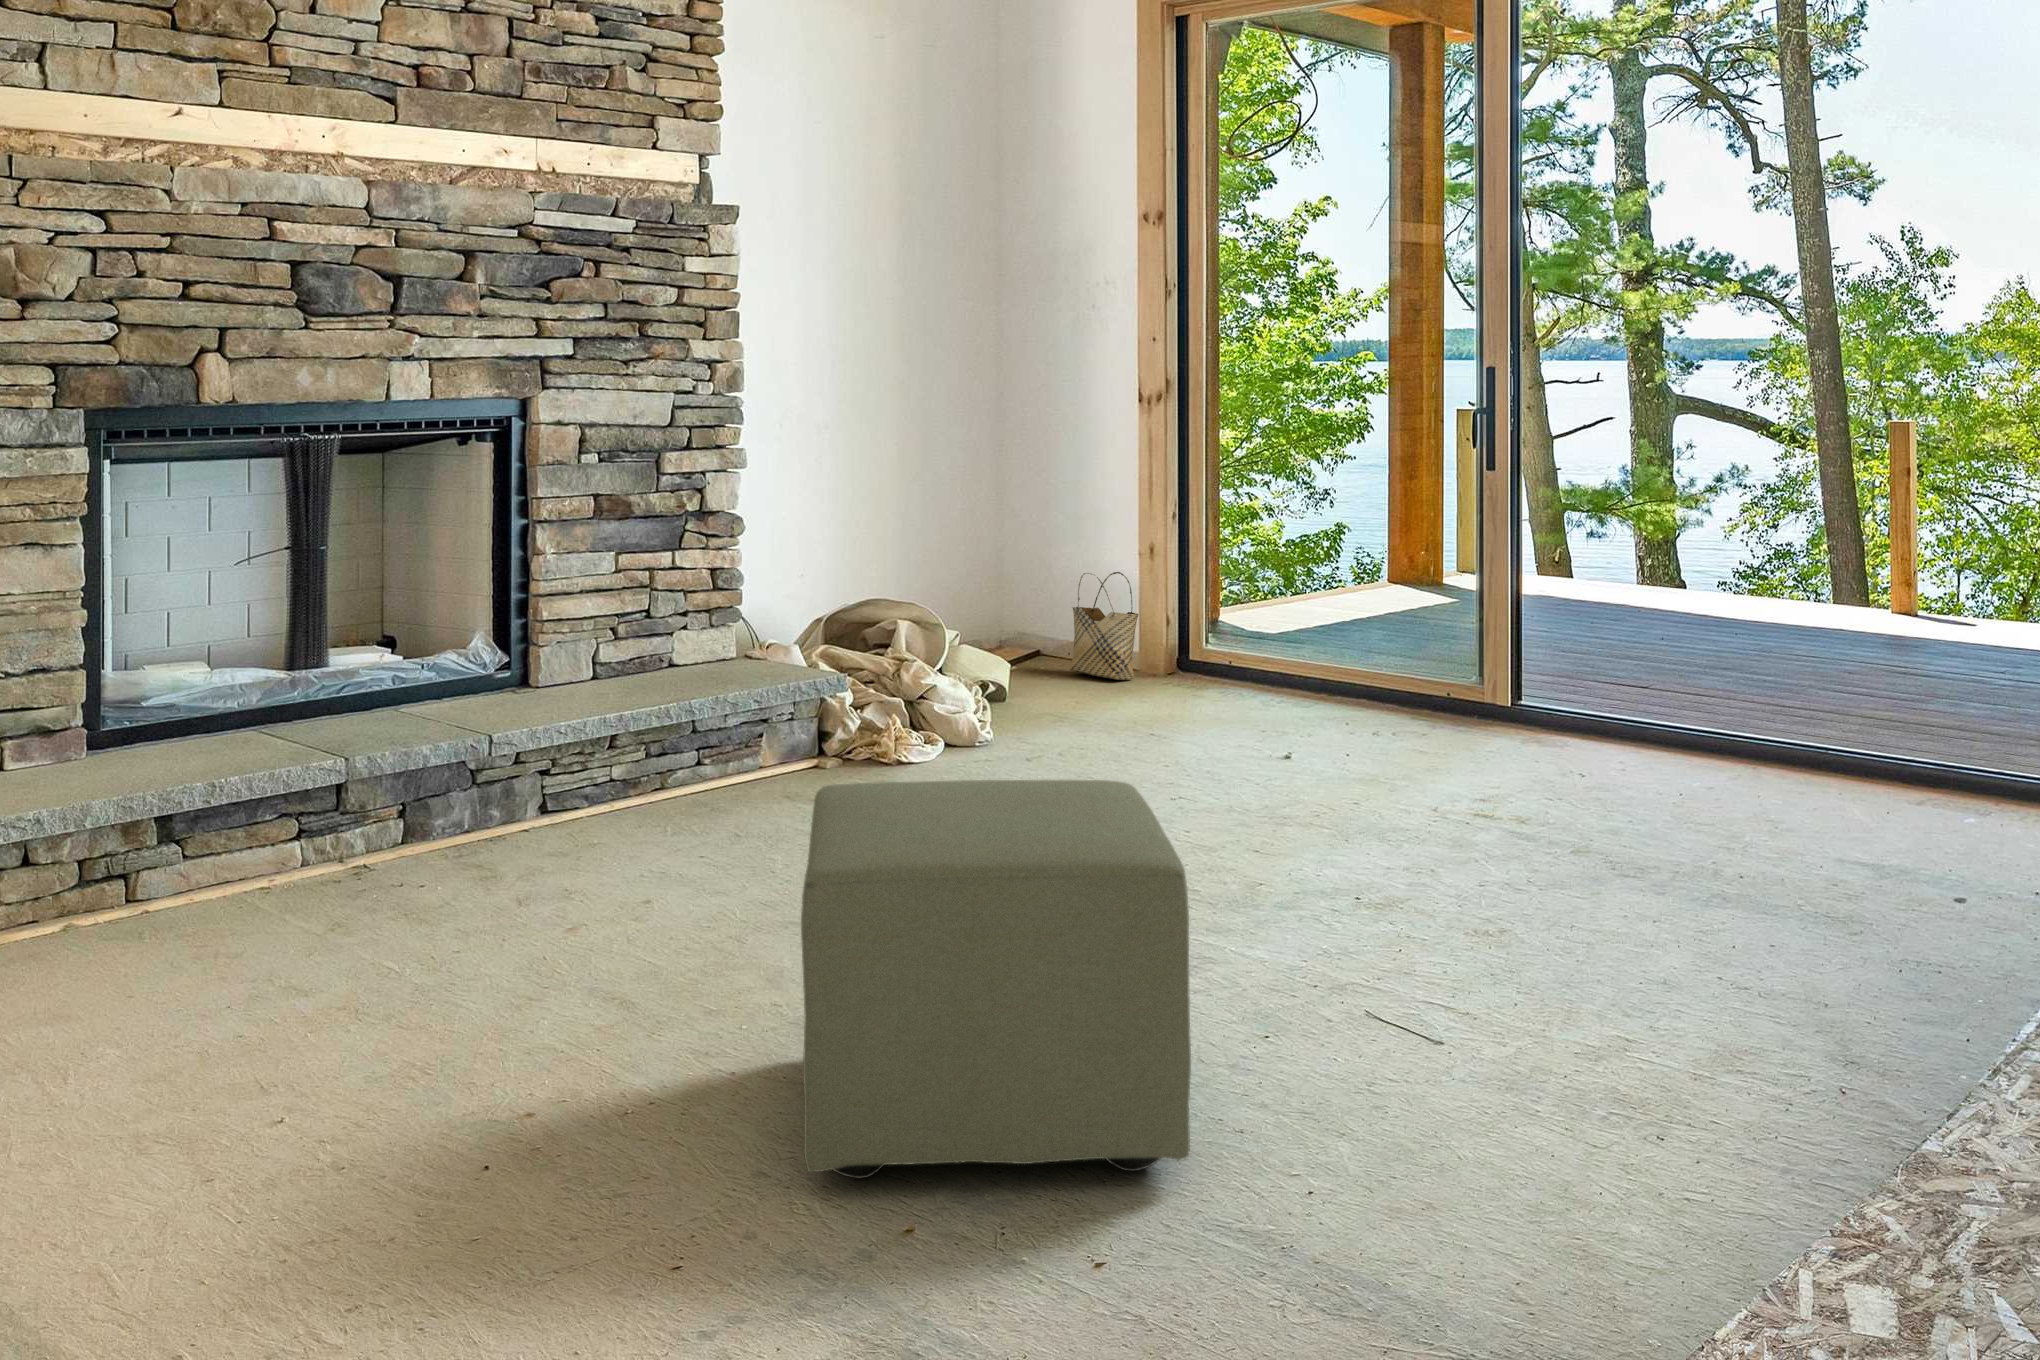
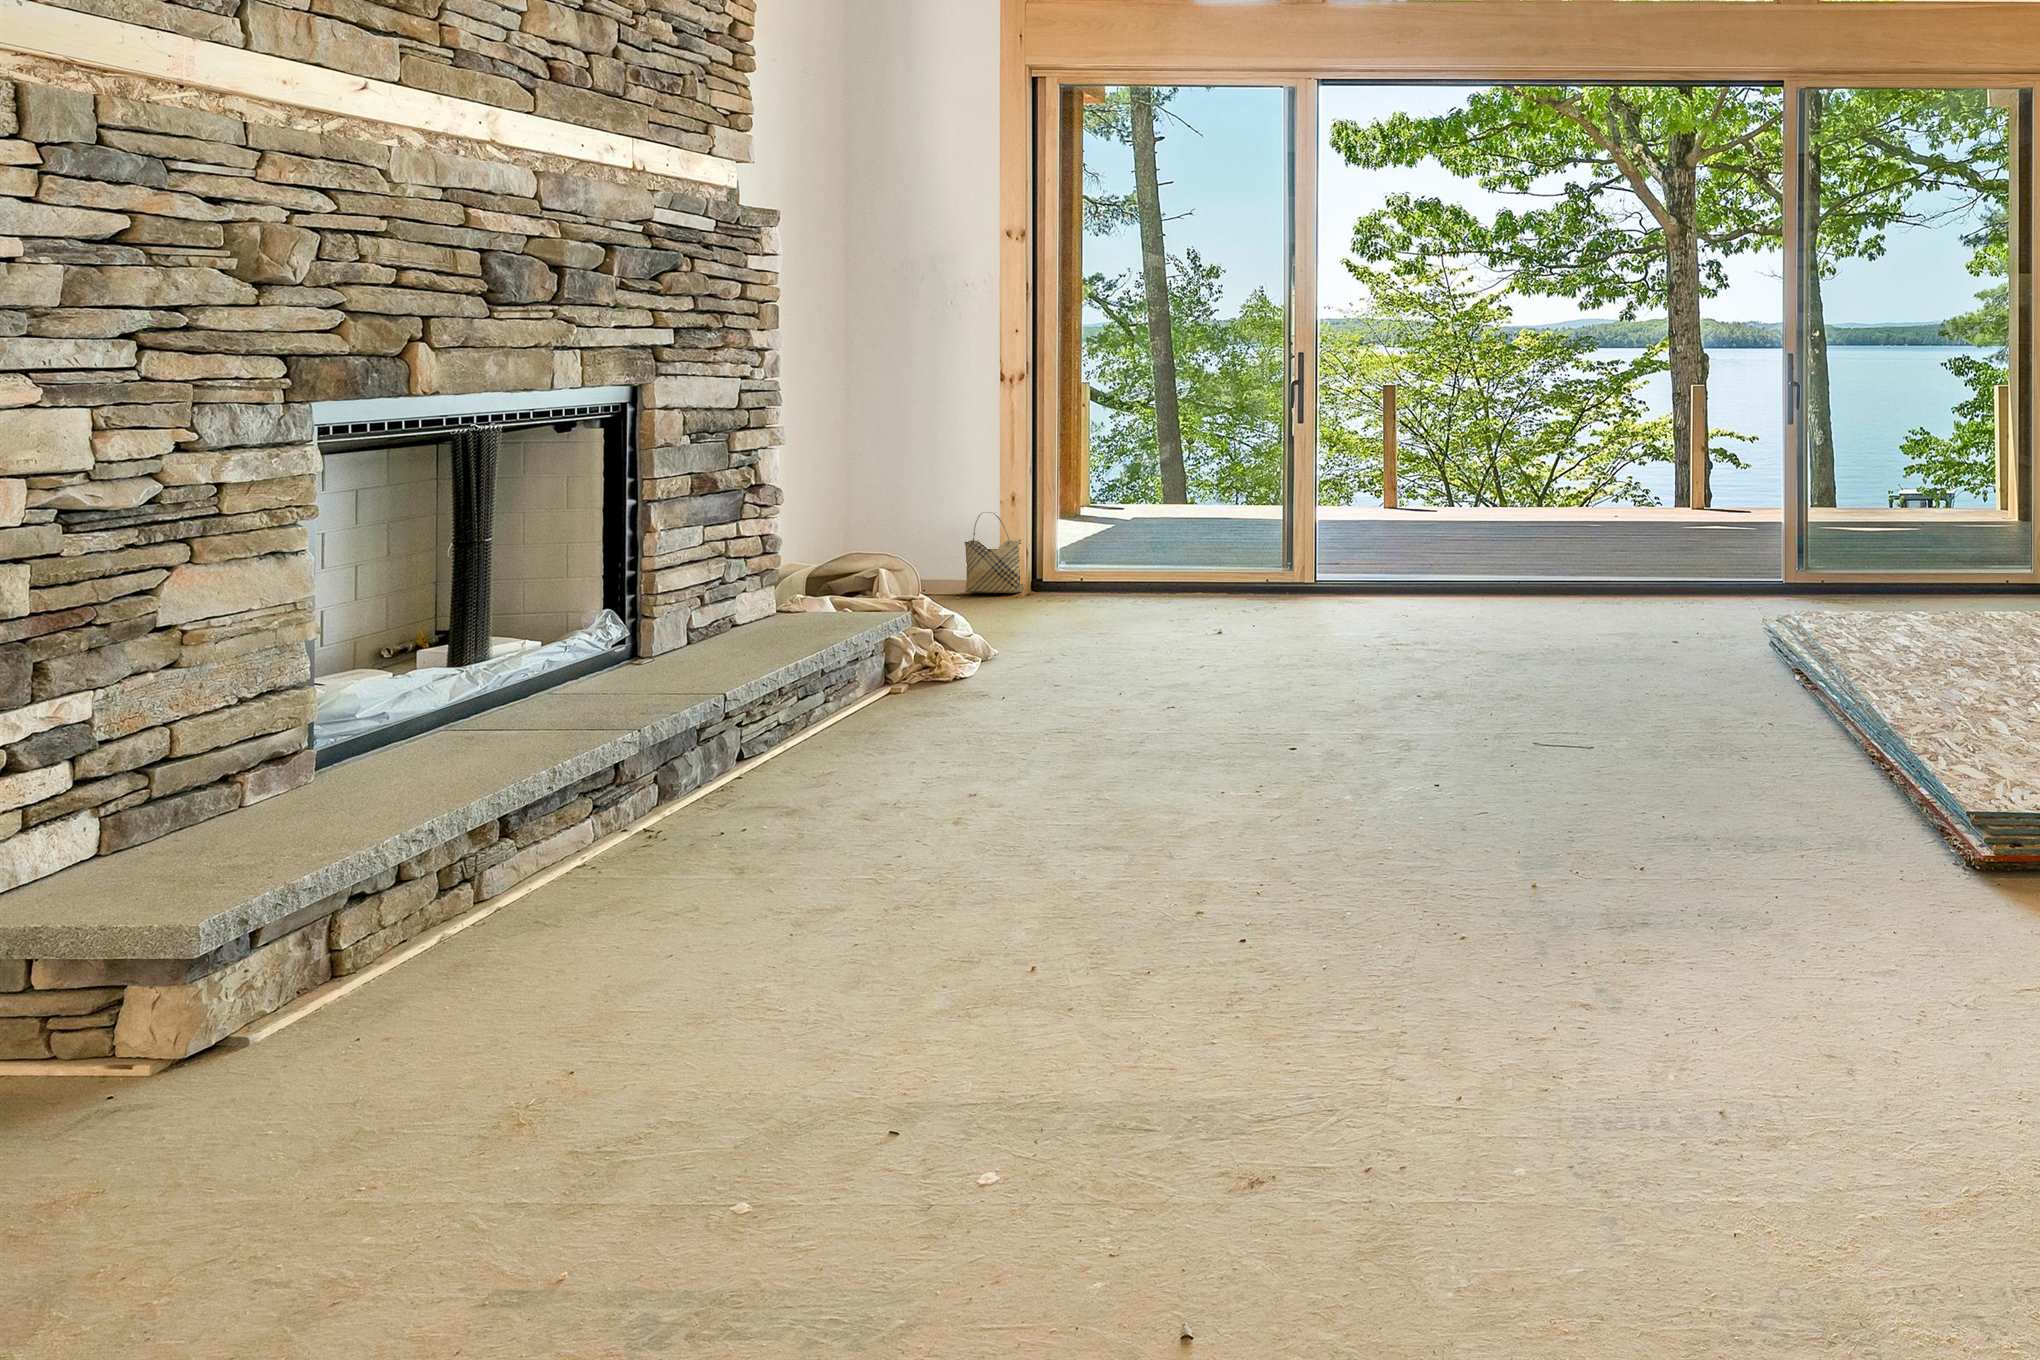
ottoman: present [801,780,1191,1178] -> none [1325,599,1636,856]

